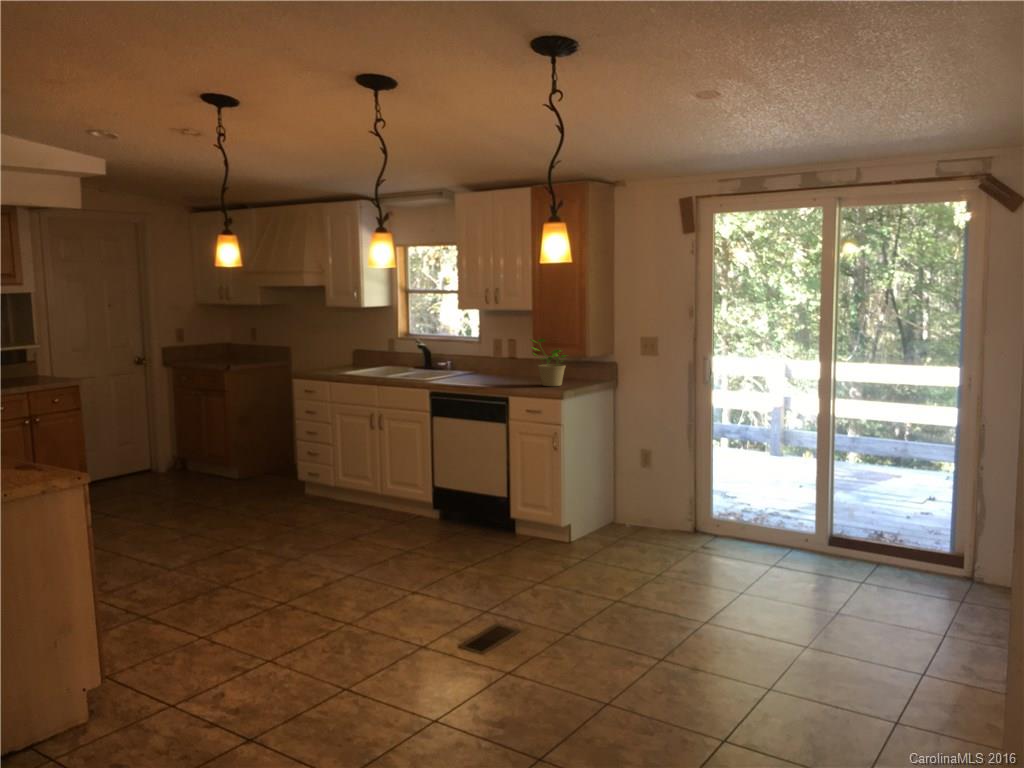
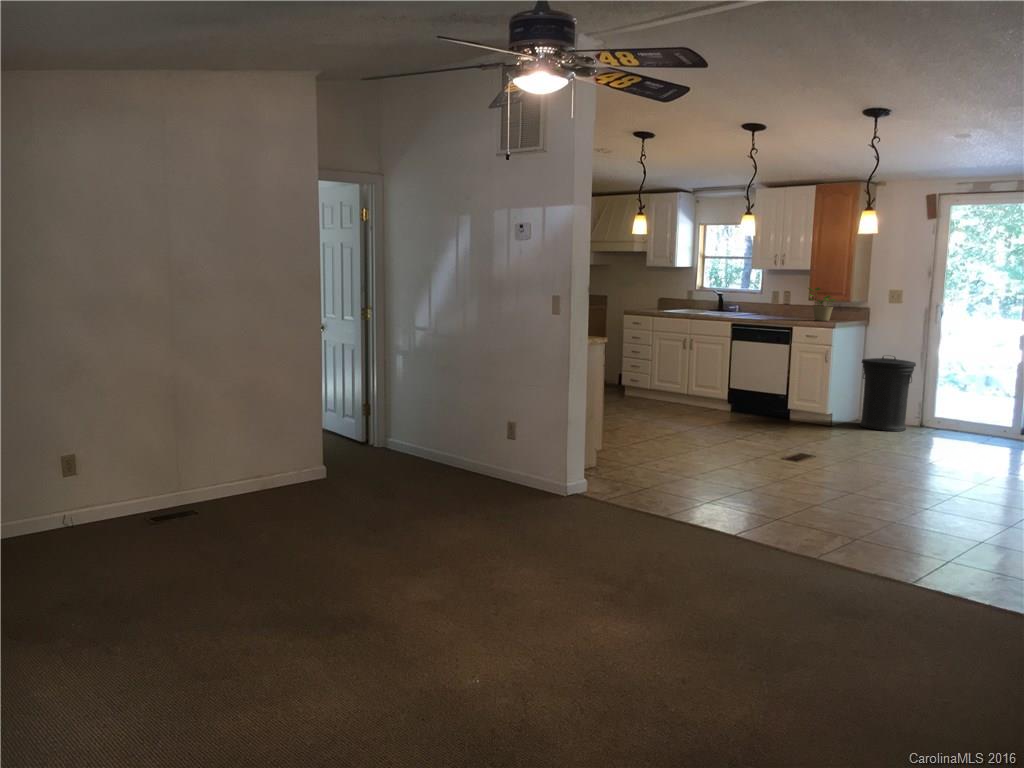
trash can: none [608,434,681,546] -> present [860,357,916,431]

